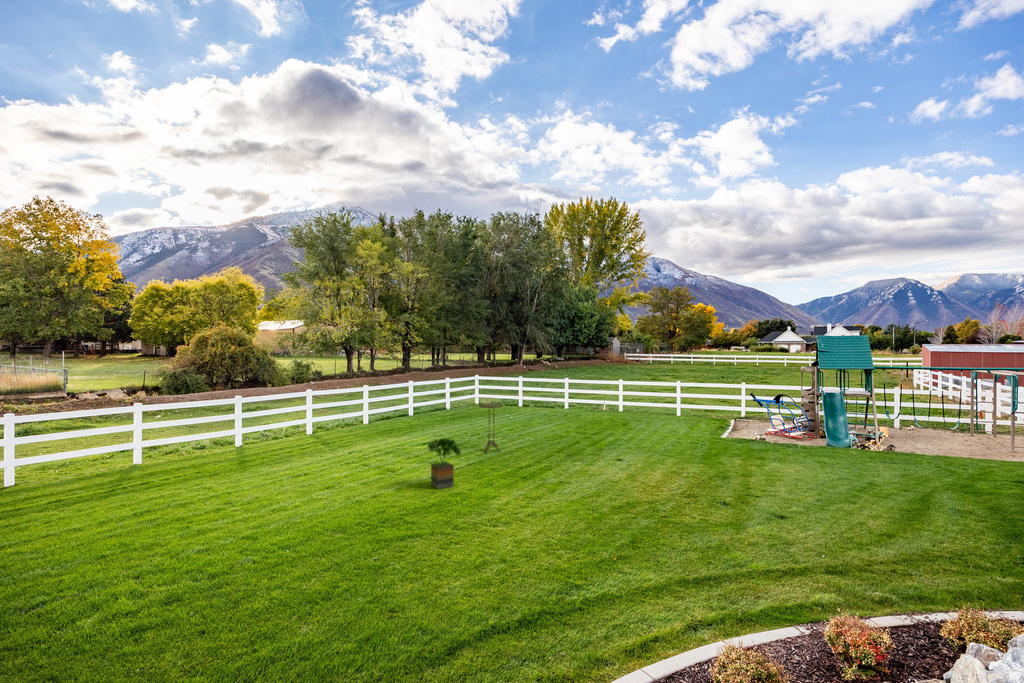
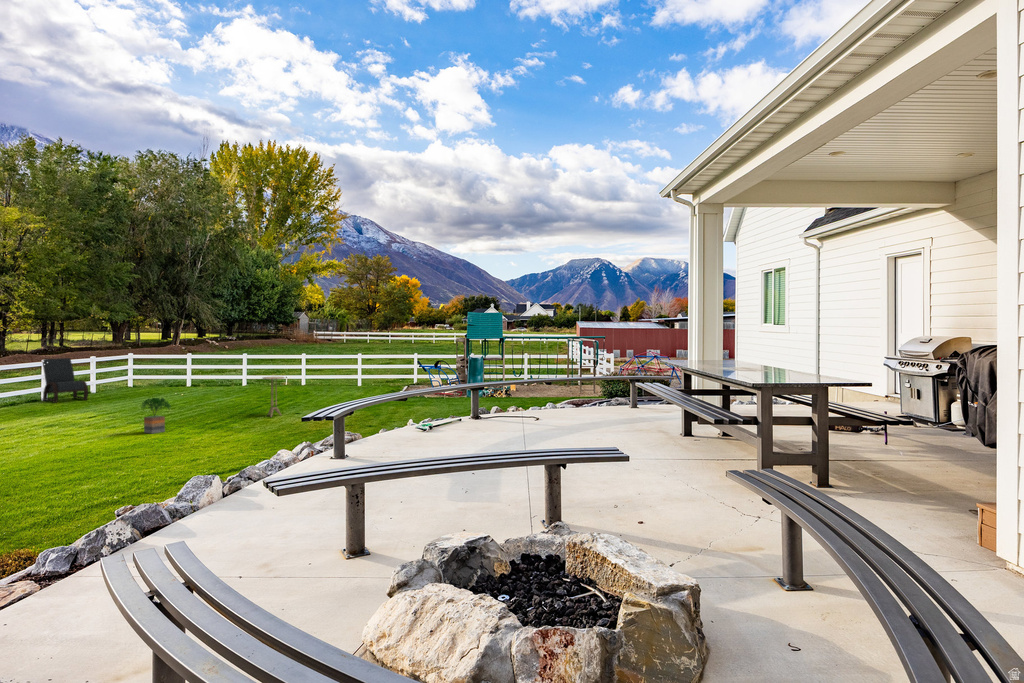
lounge chair: none [395,378,427,420] -> present [43,358,88,403]
side table: present [479,404,503,453] -> present [263,377,284,417]

